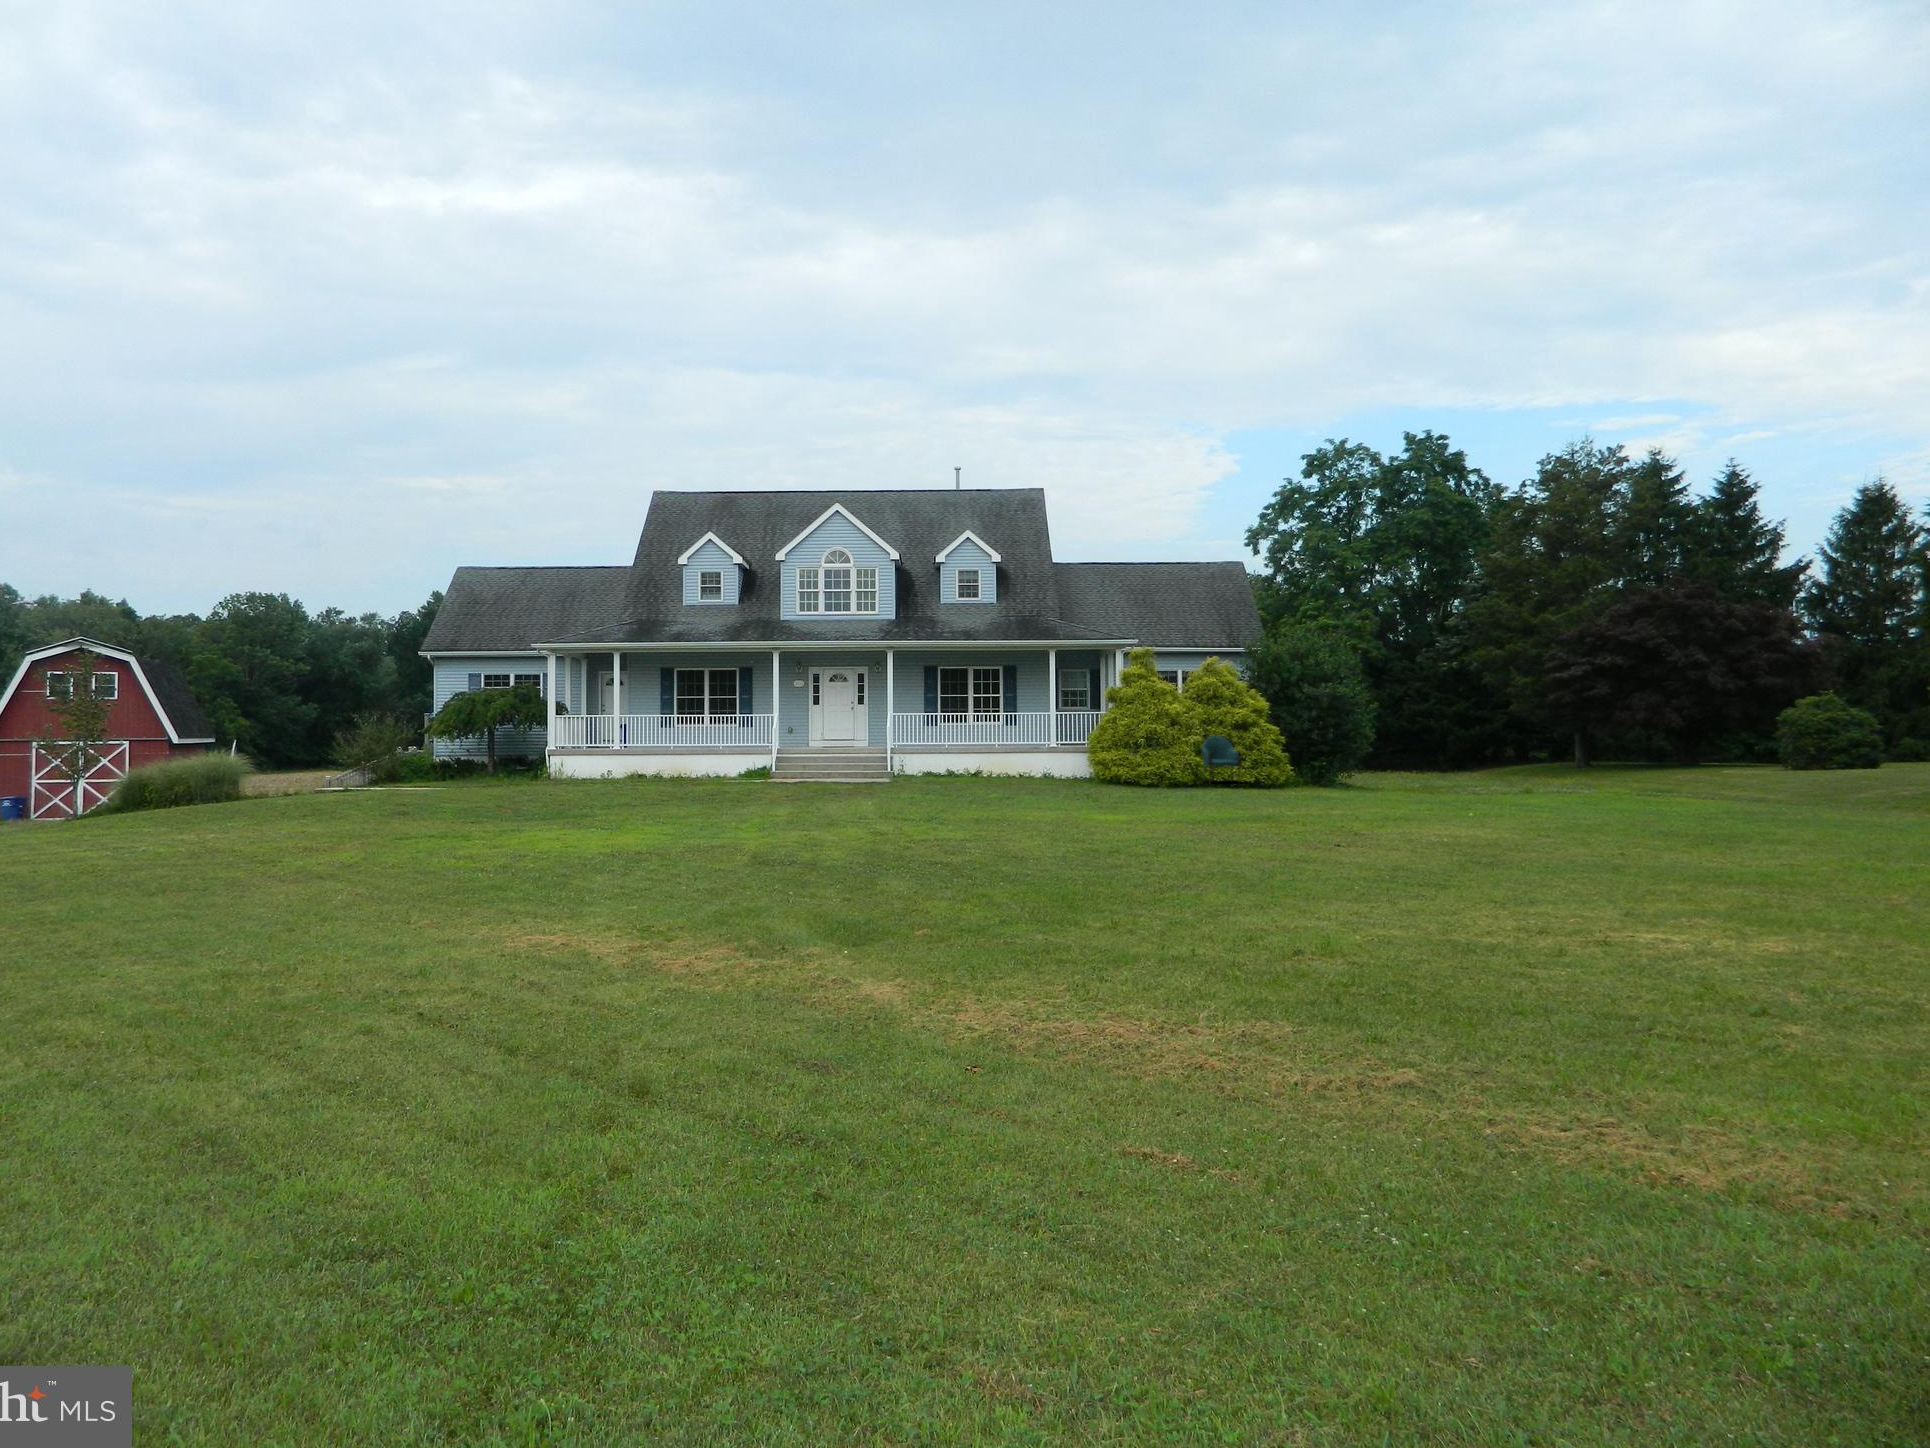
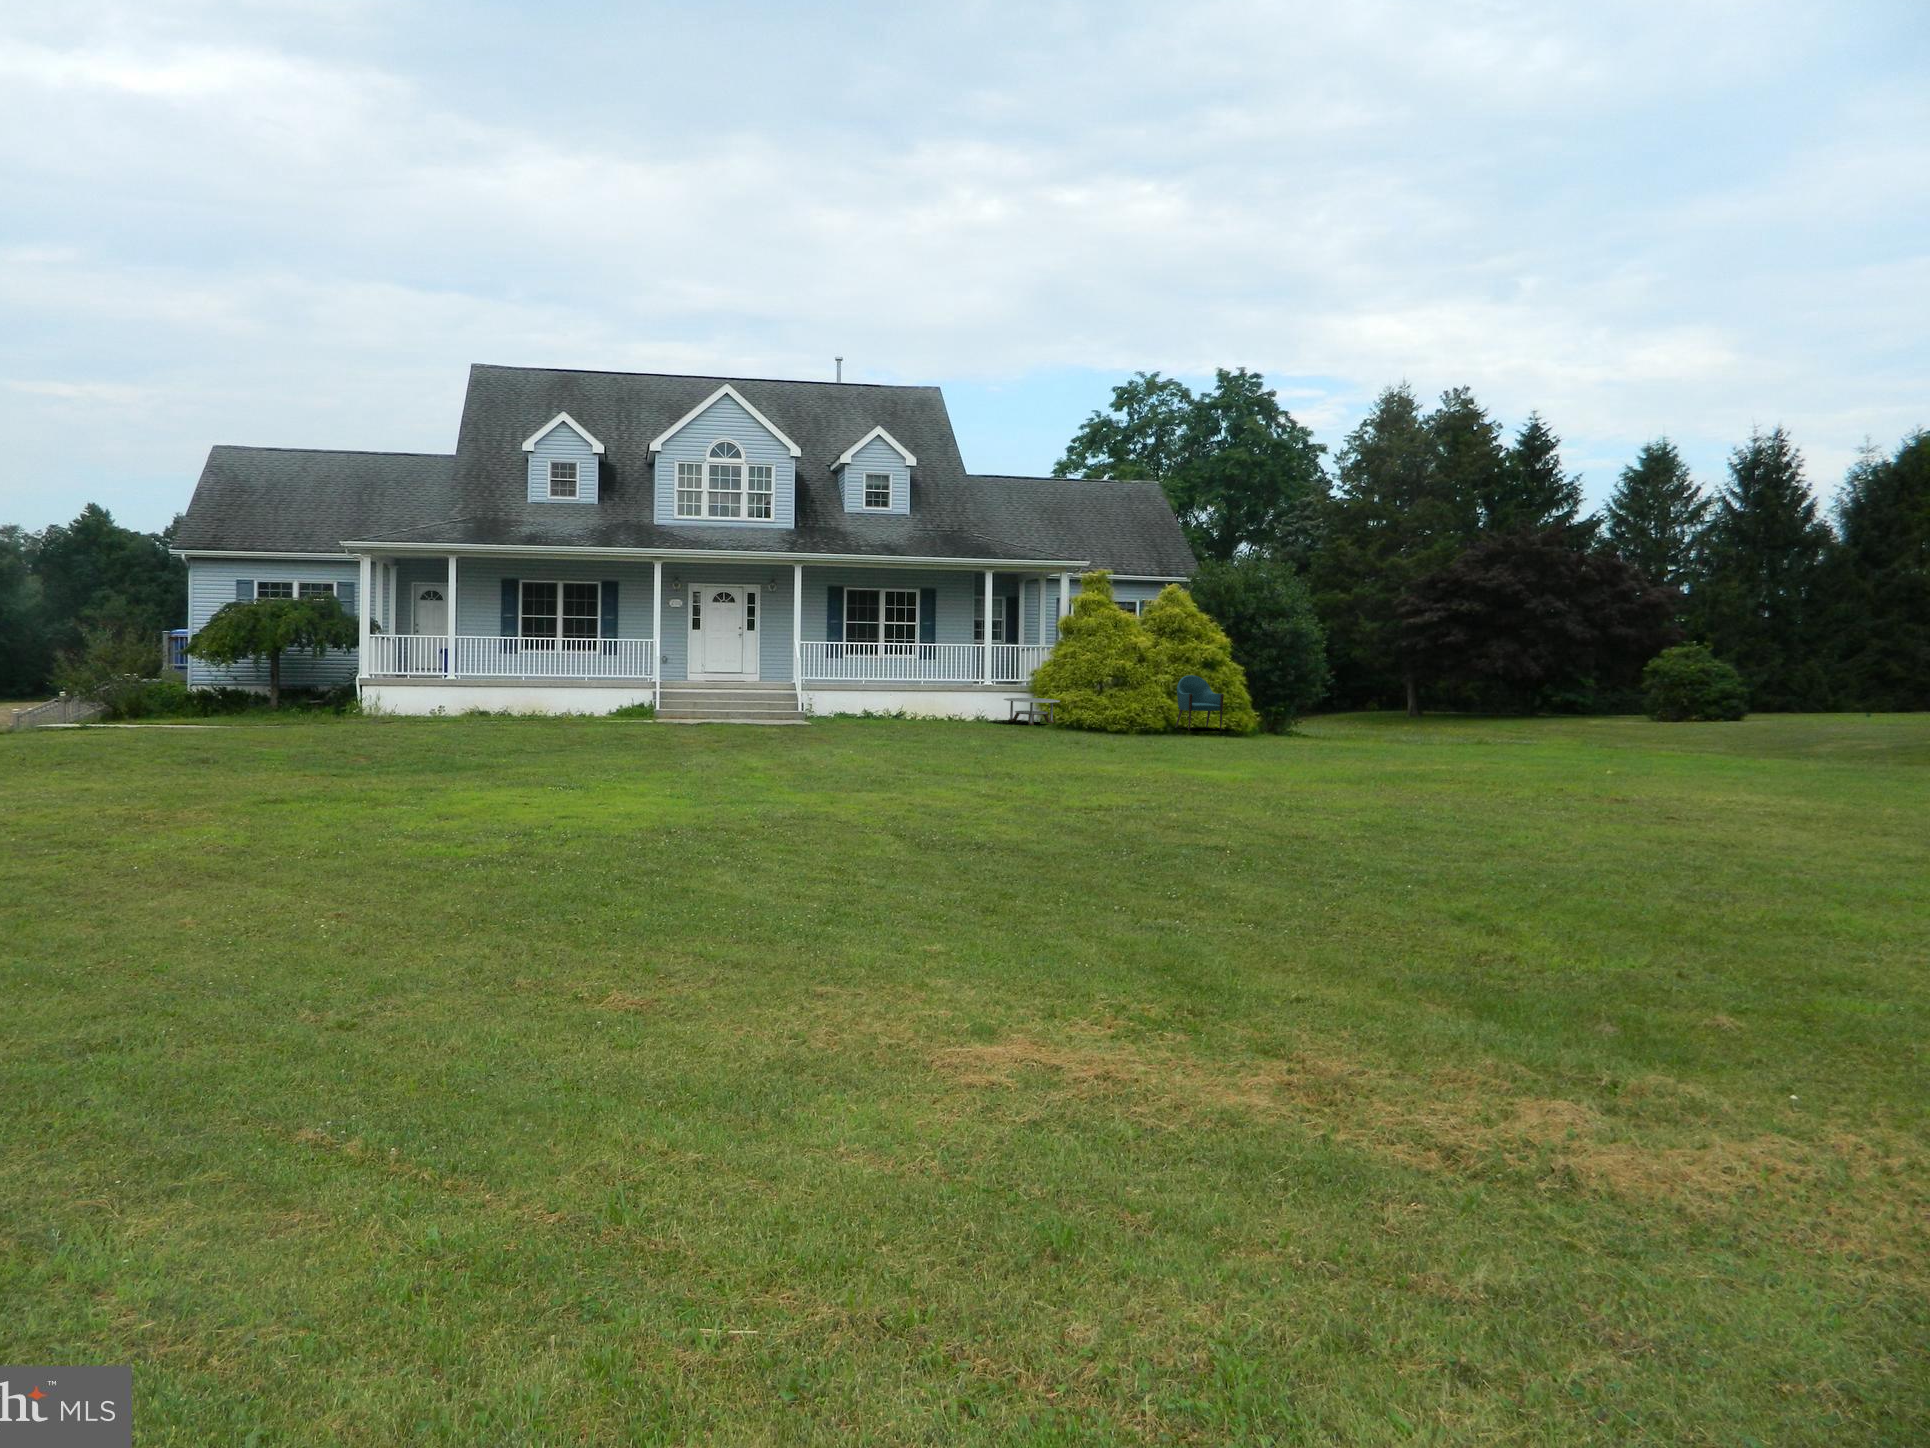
round table: none [1056,758,1105,781] -> present [1004,698,1060,725]

